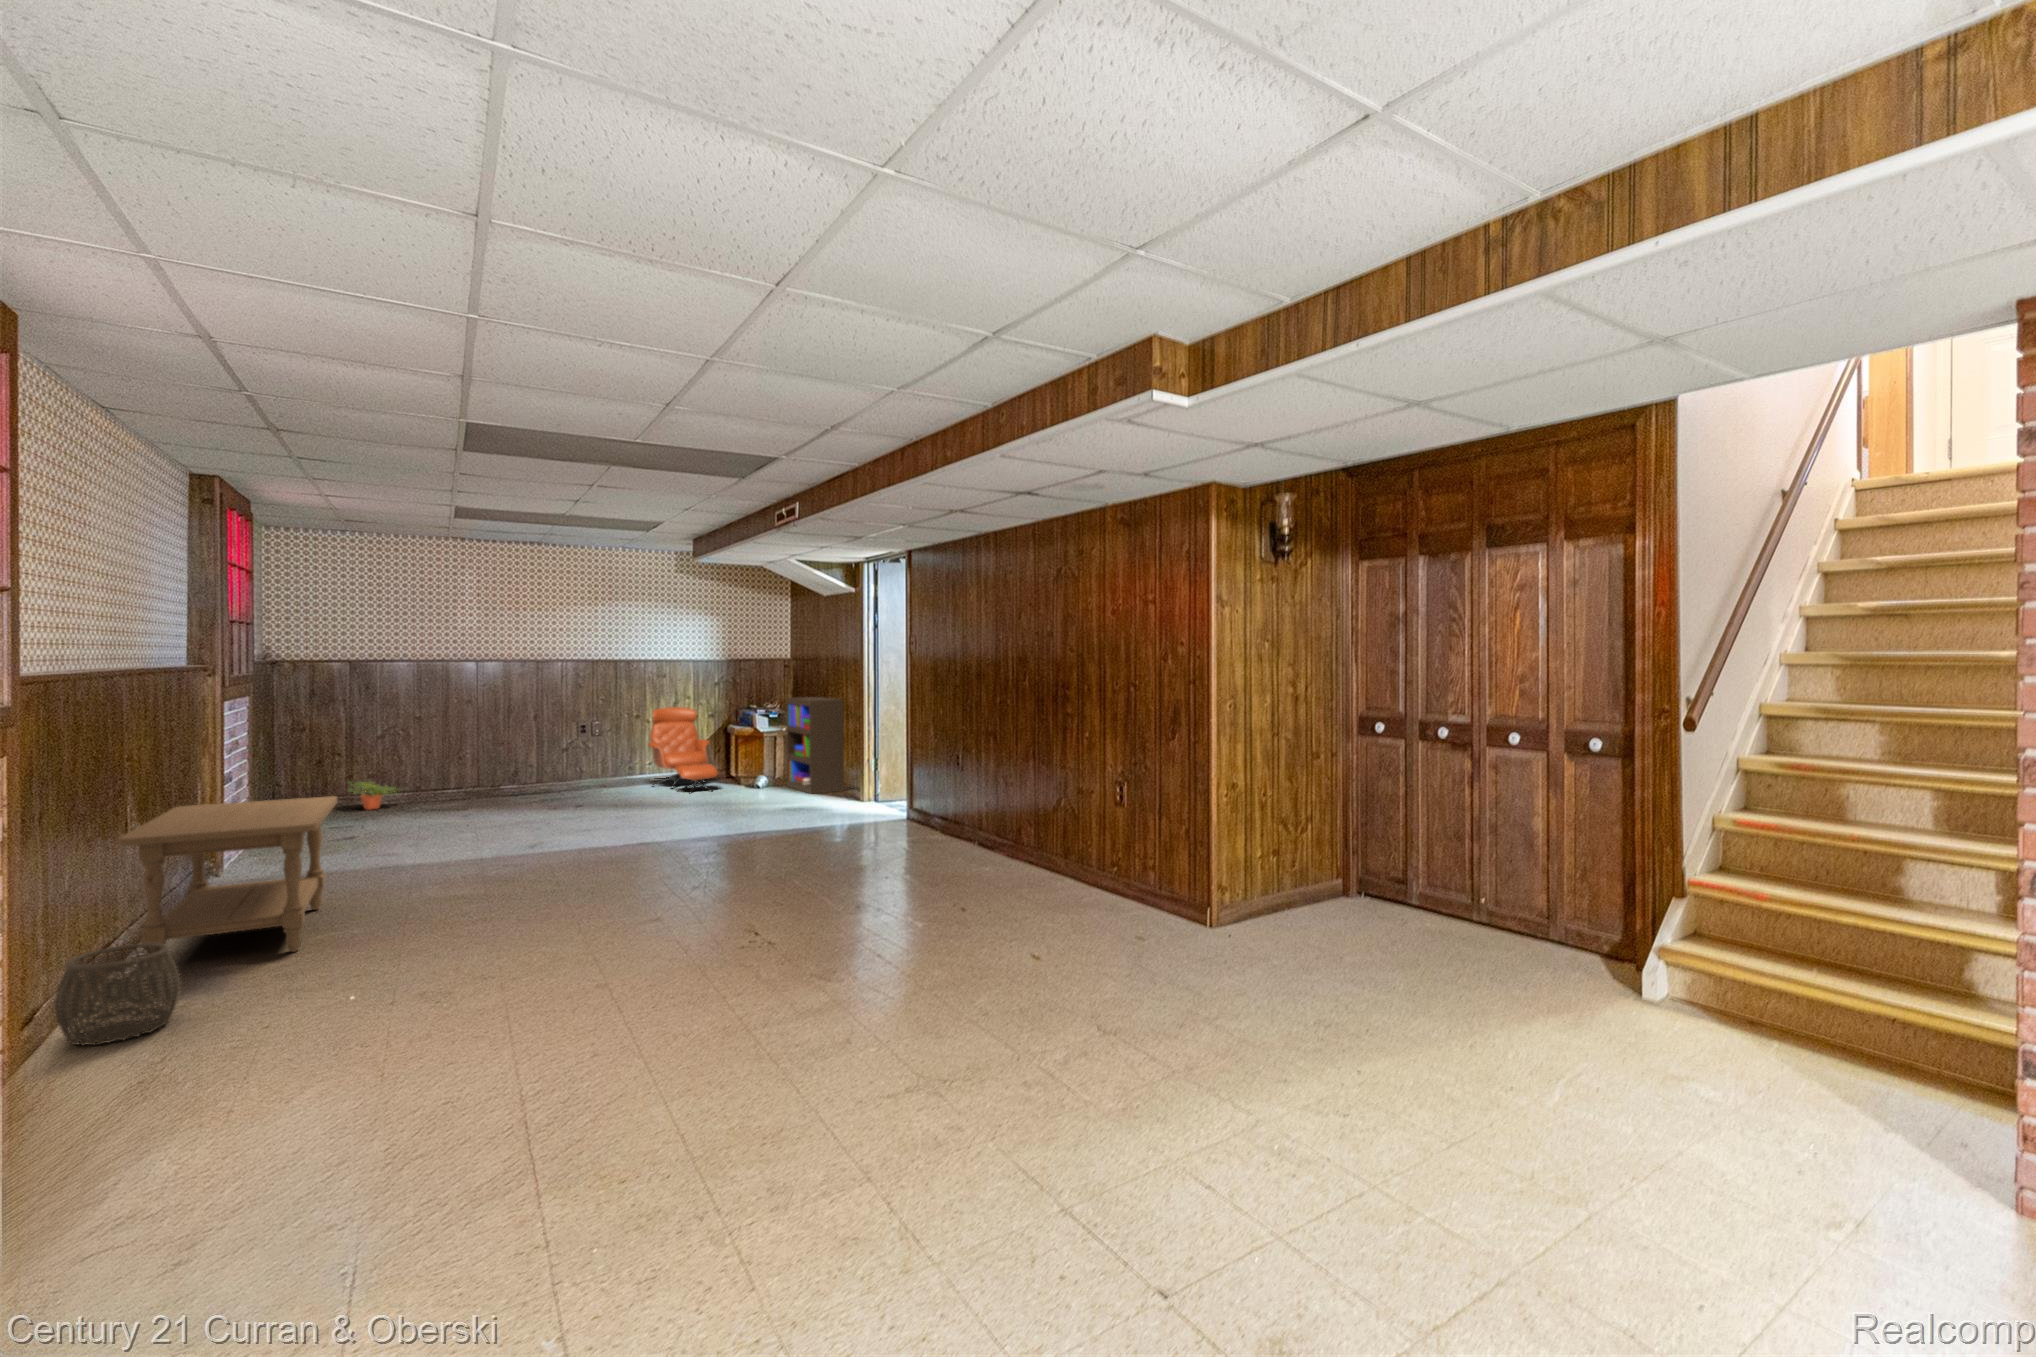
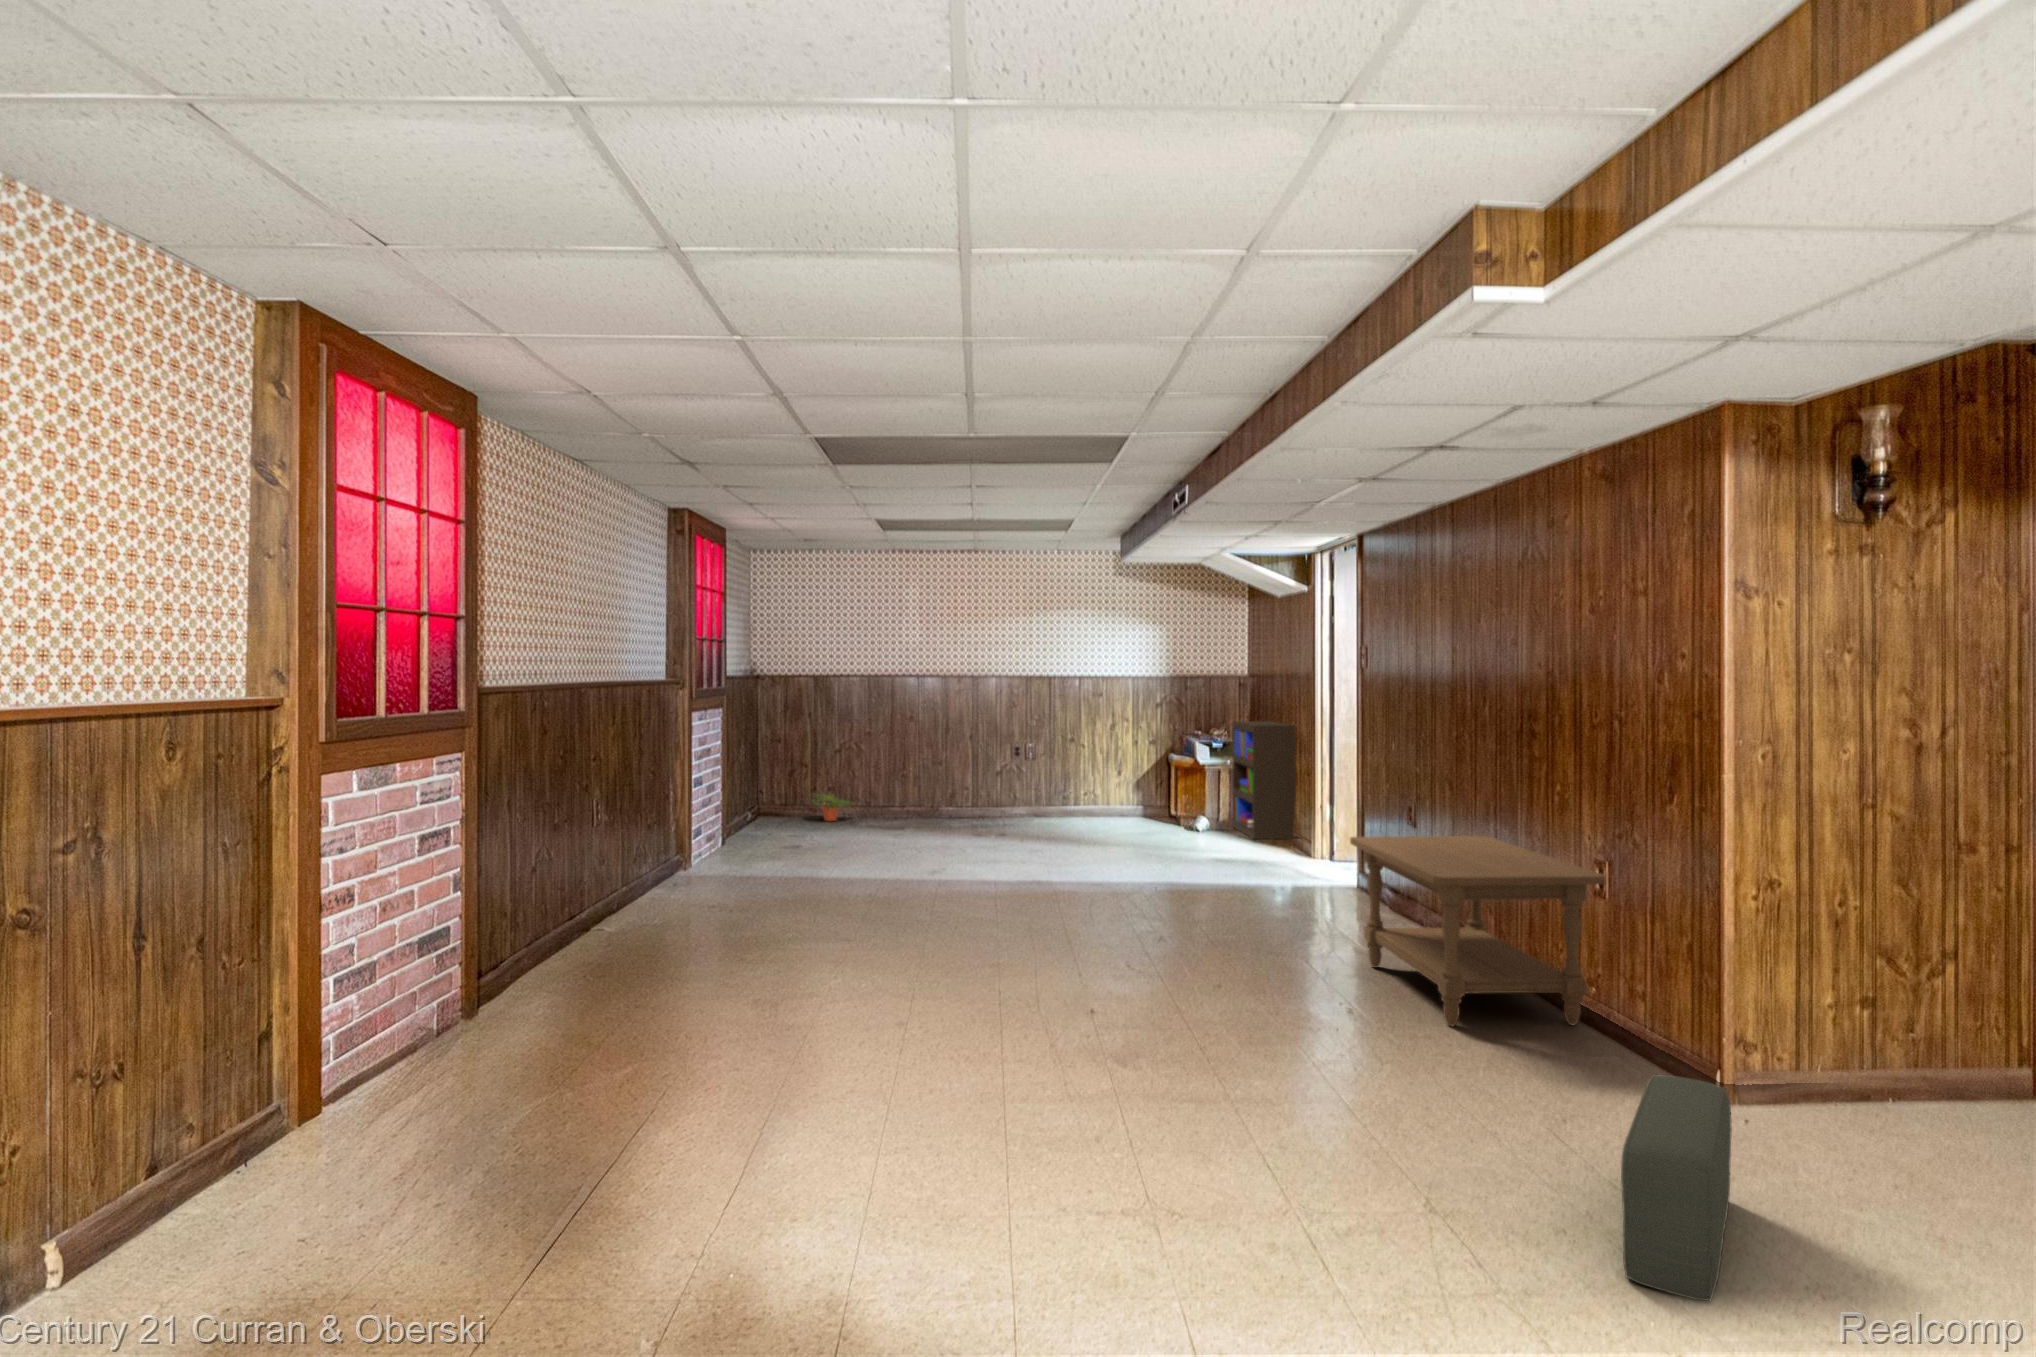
lounge chair: present [648,707,718,791] -> none [1084,729,1153,828]
coffee table: present [119,796,337,970] -> present [1350,836,1606,1026]
pouf: none [1206,906,1273,1032] -> present [1621,1075,1732,1301]
woven basket: present [54,943,181,1045] -> none [480,930,567,1014]

